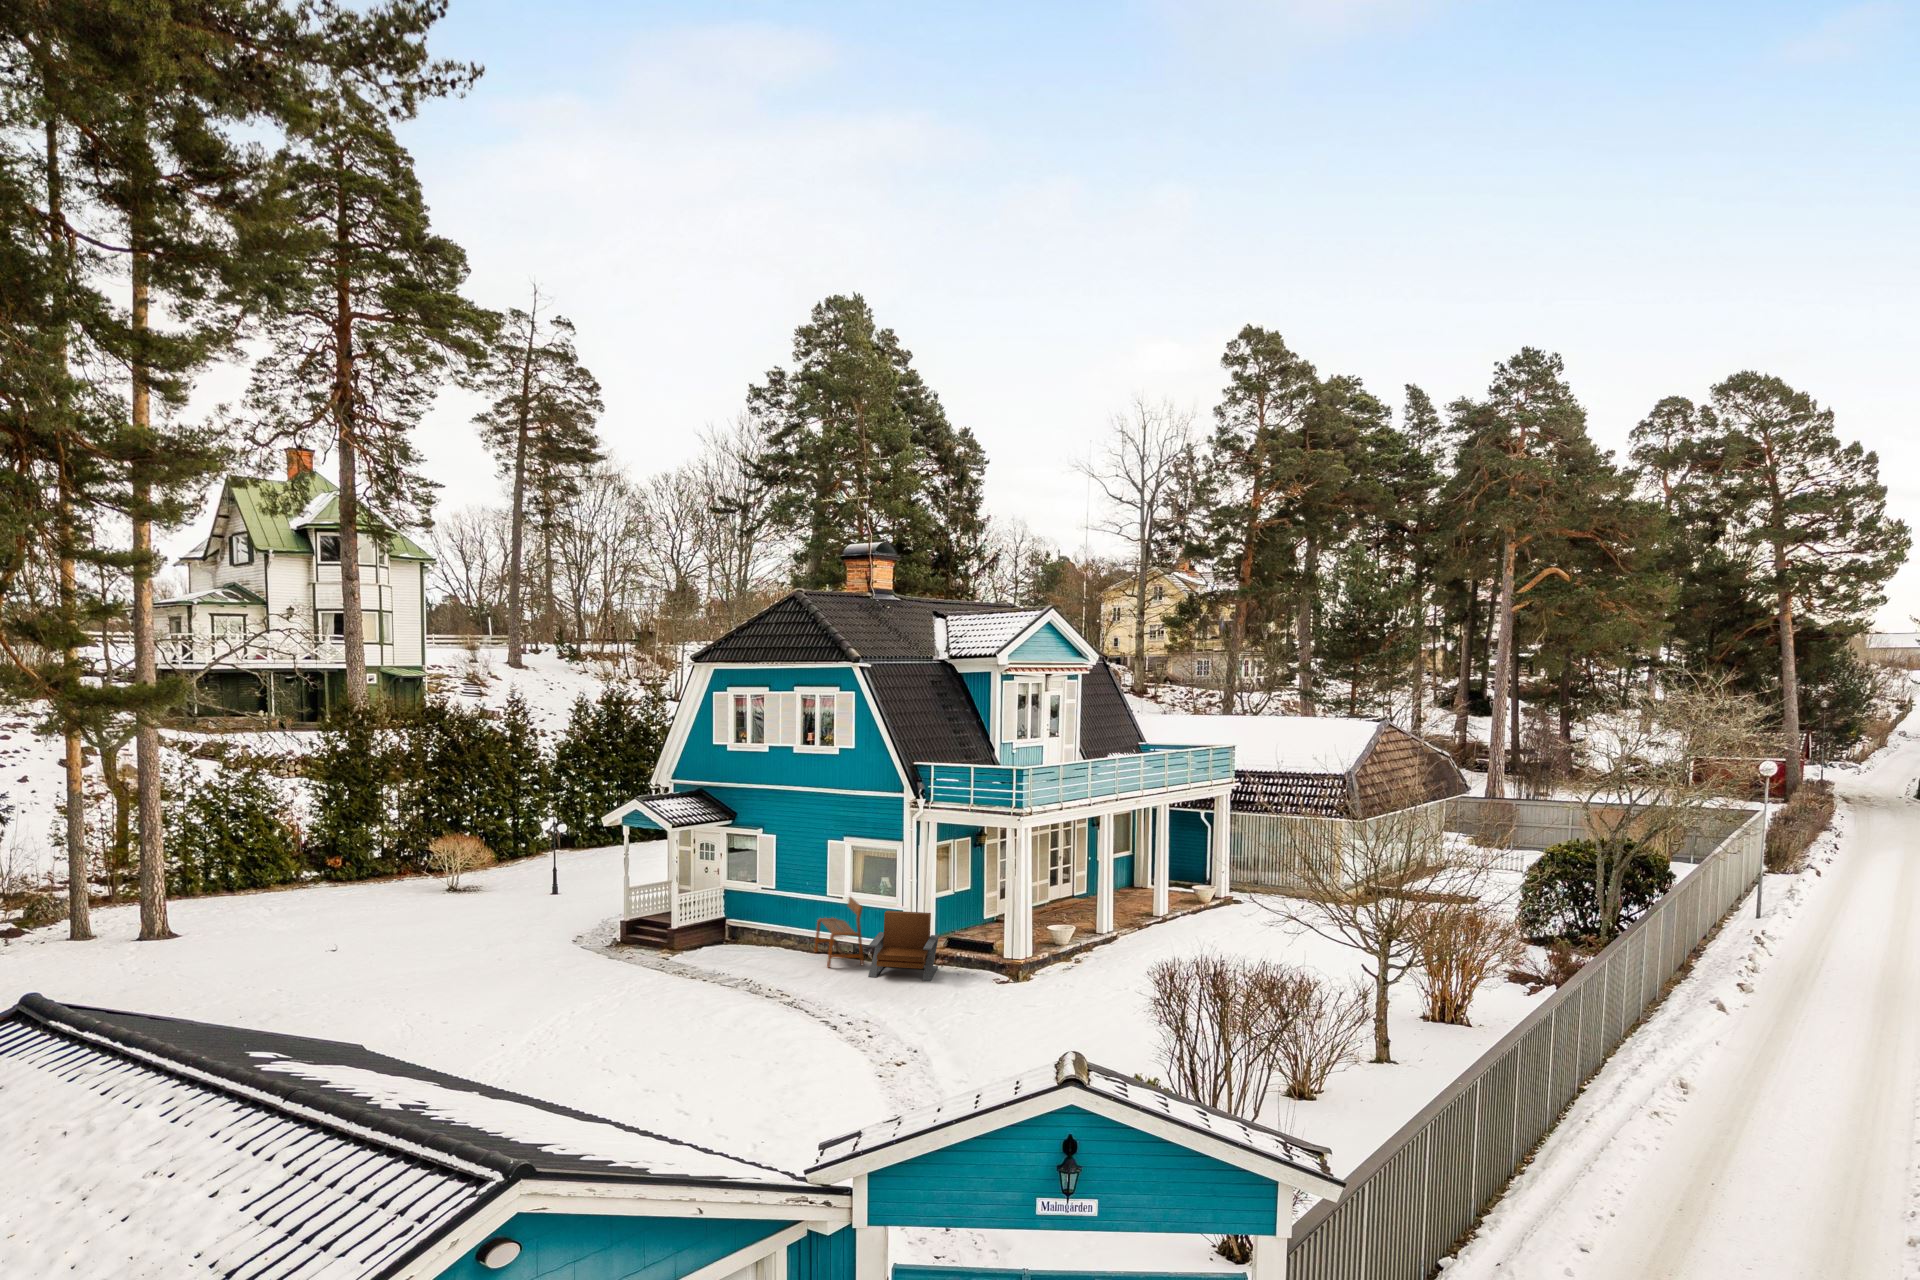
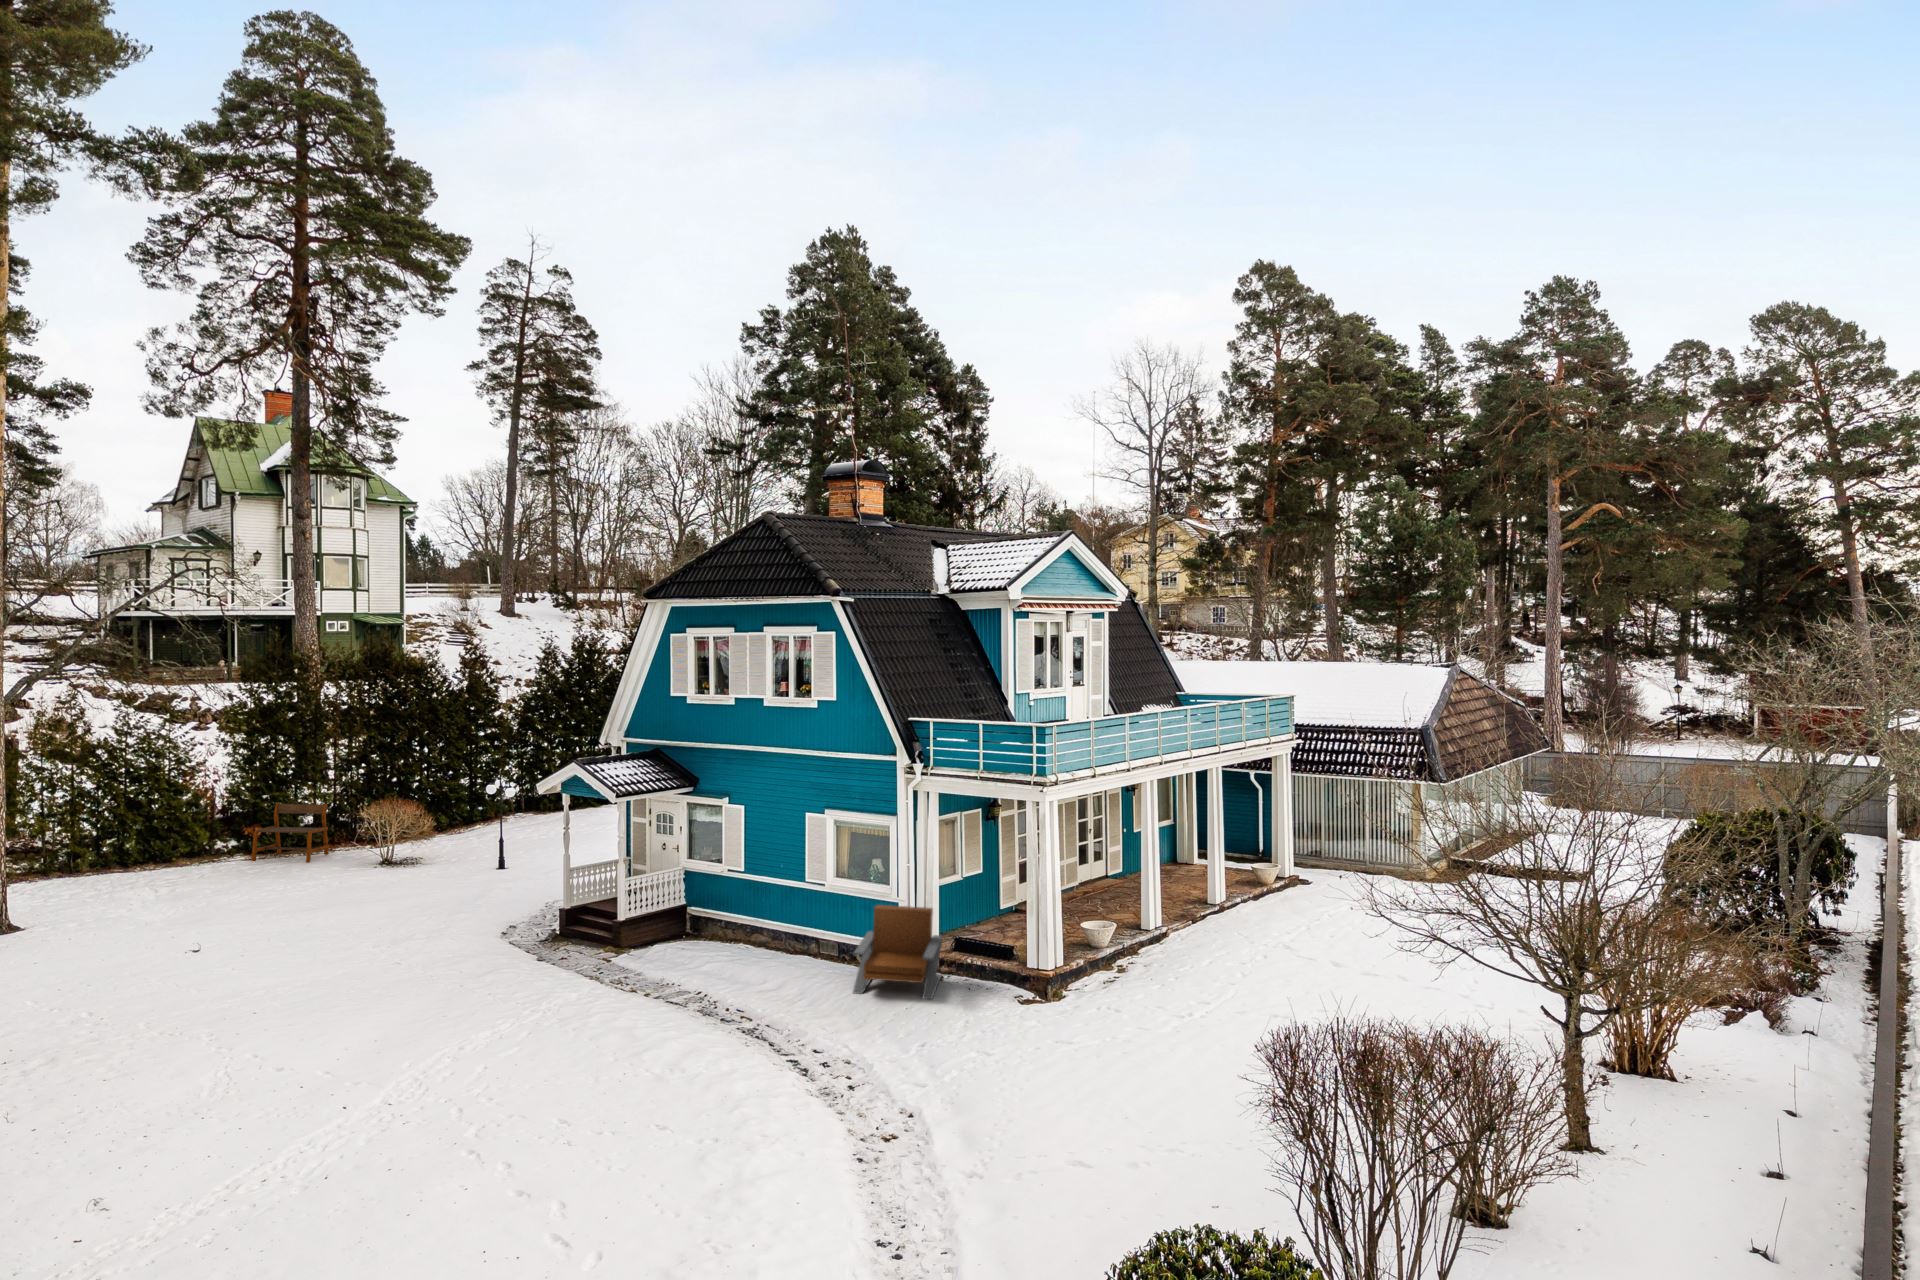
bench: present [814,897,864,968] -> present [252,803,329,863]

